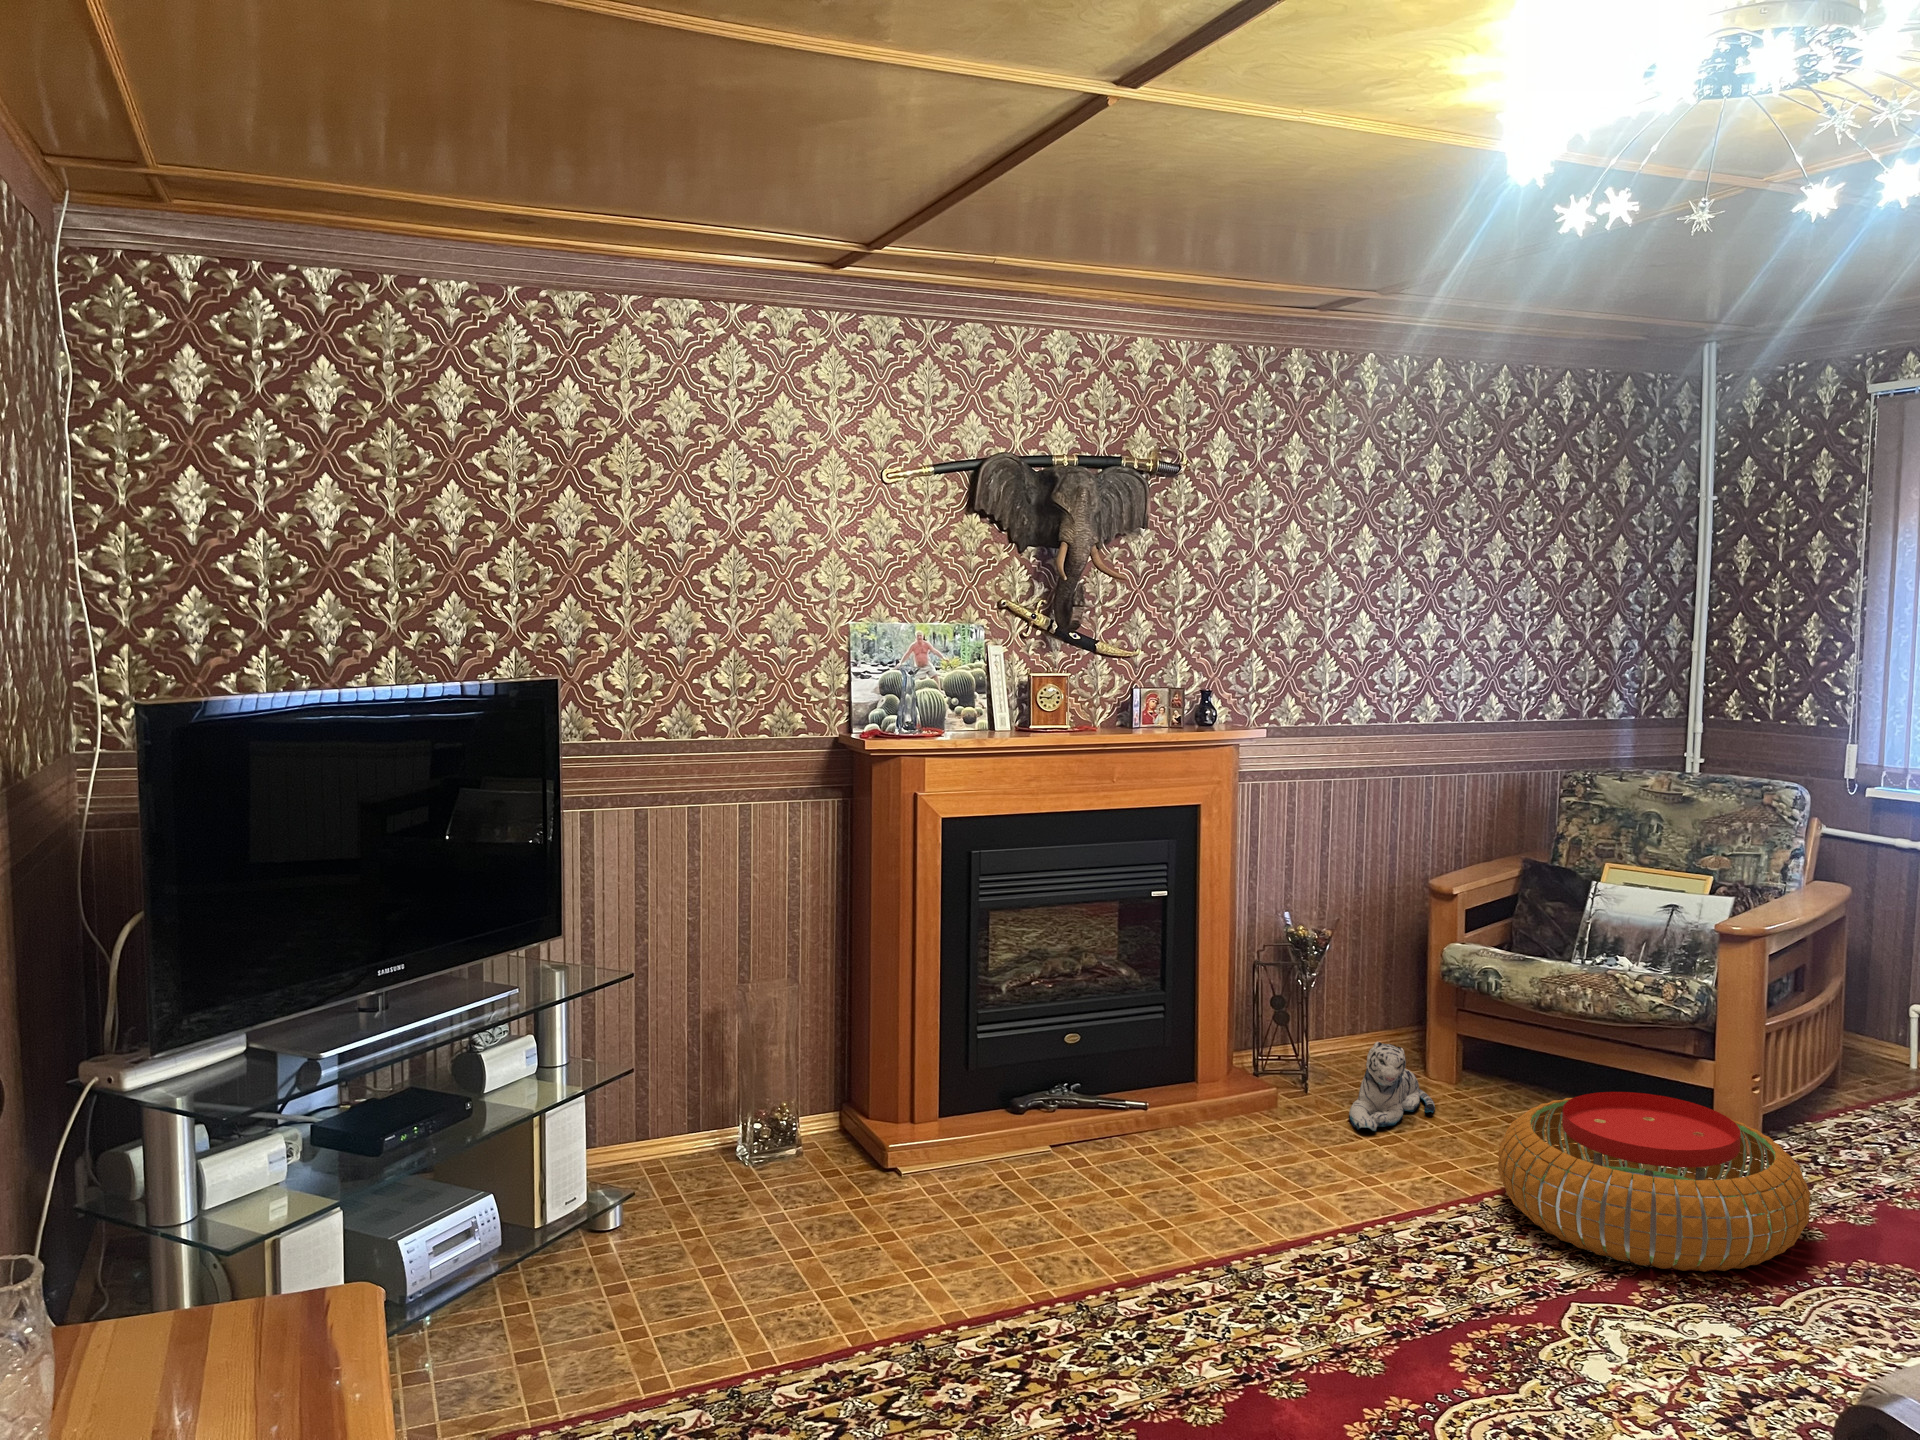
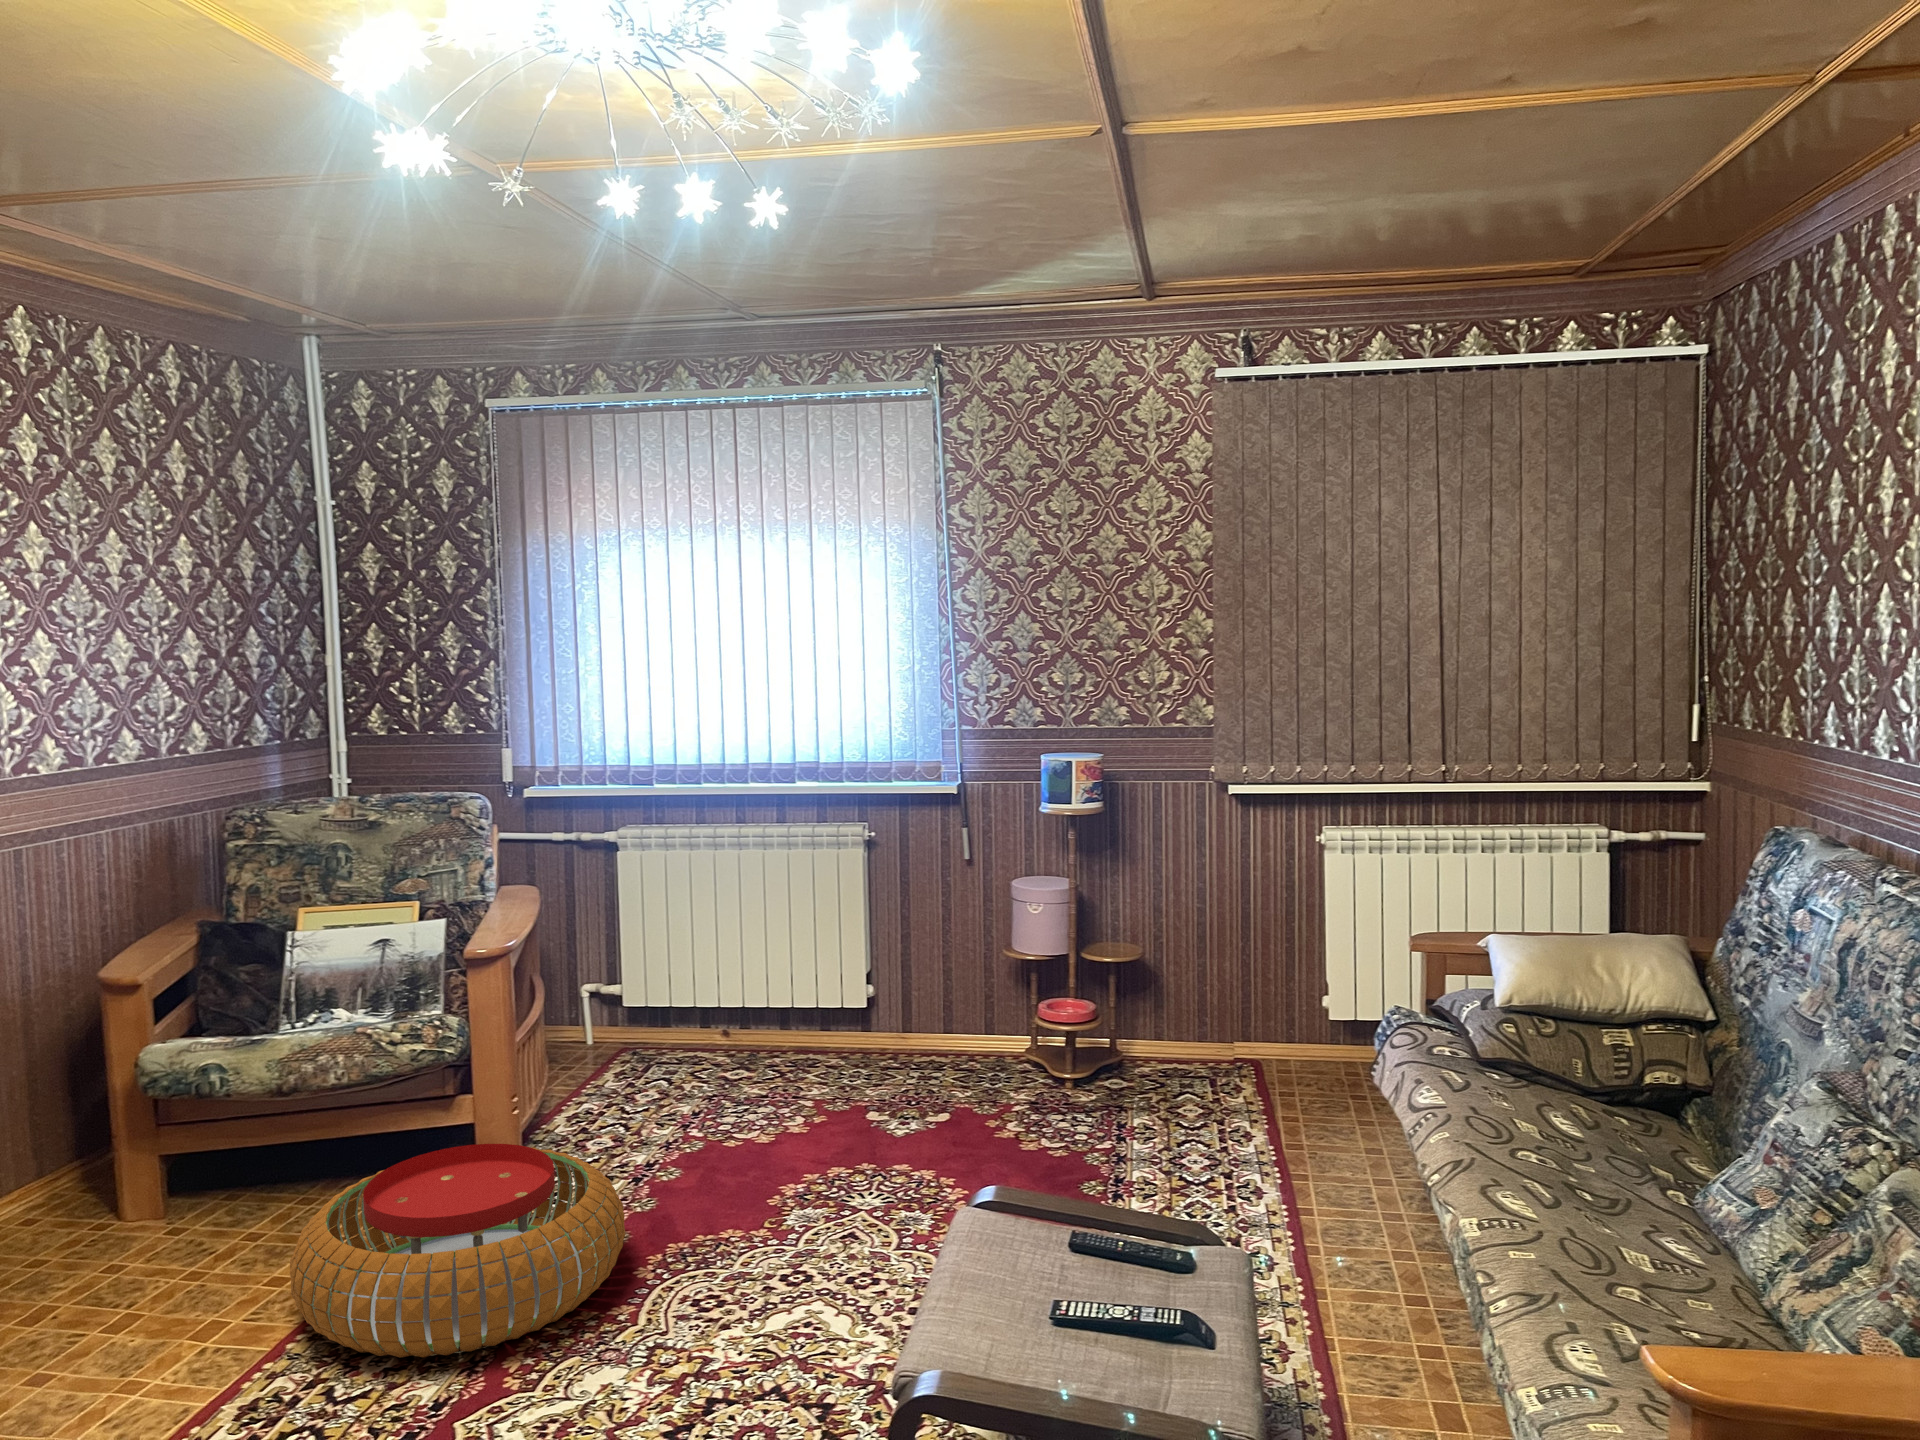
plush toy: present [1349,1042,1435,1131] -> none [37,1197,155,1330]

